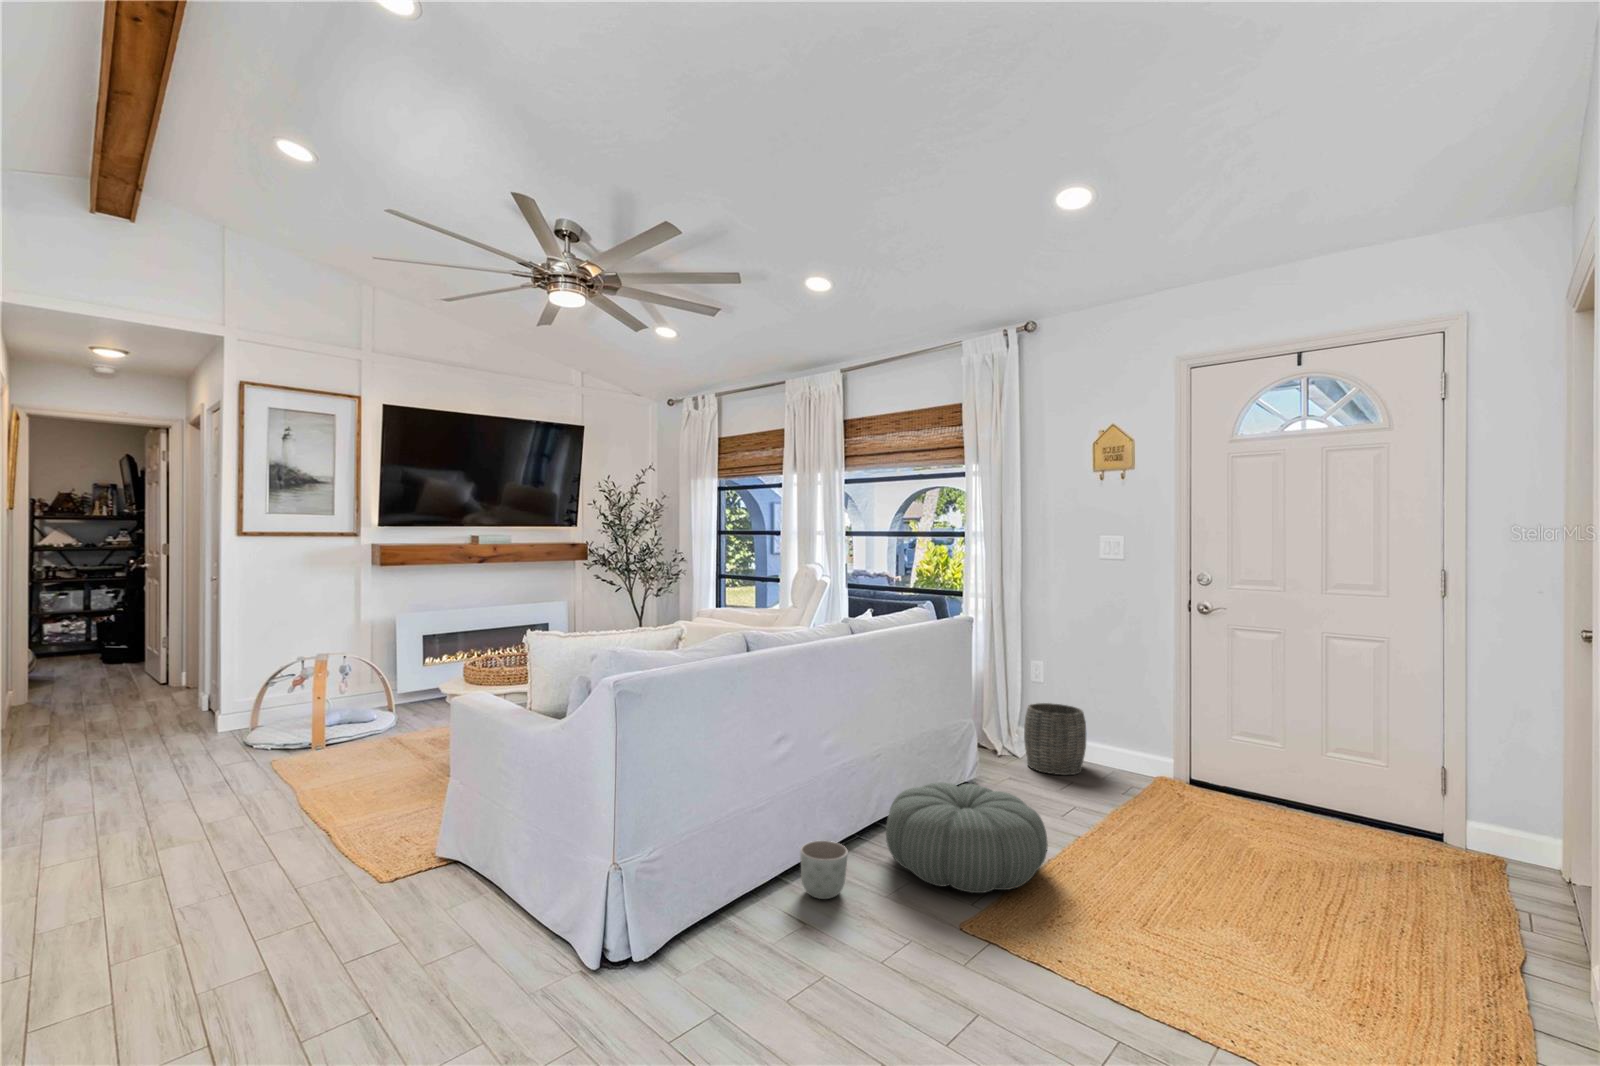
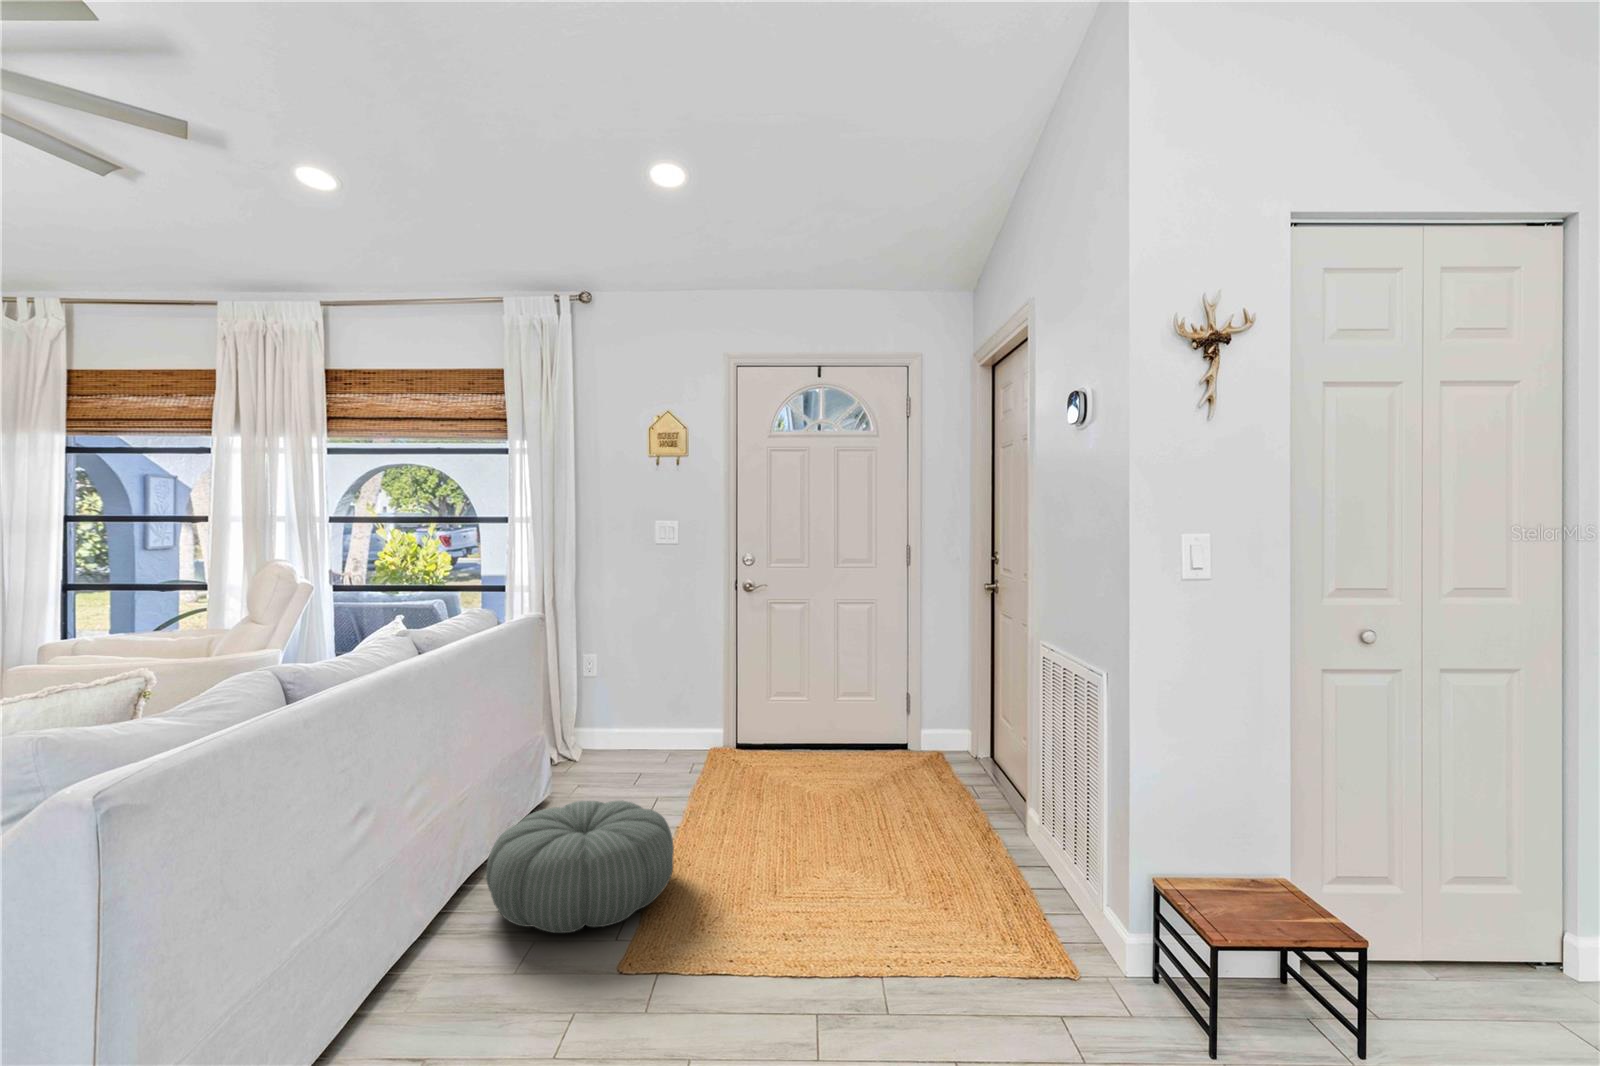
woven basket: present [1024,703,1086,775] -> none [585,695,647,769]
planter: present [800,841,848,899] -> none [388,928,461,1015]

